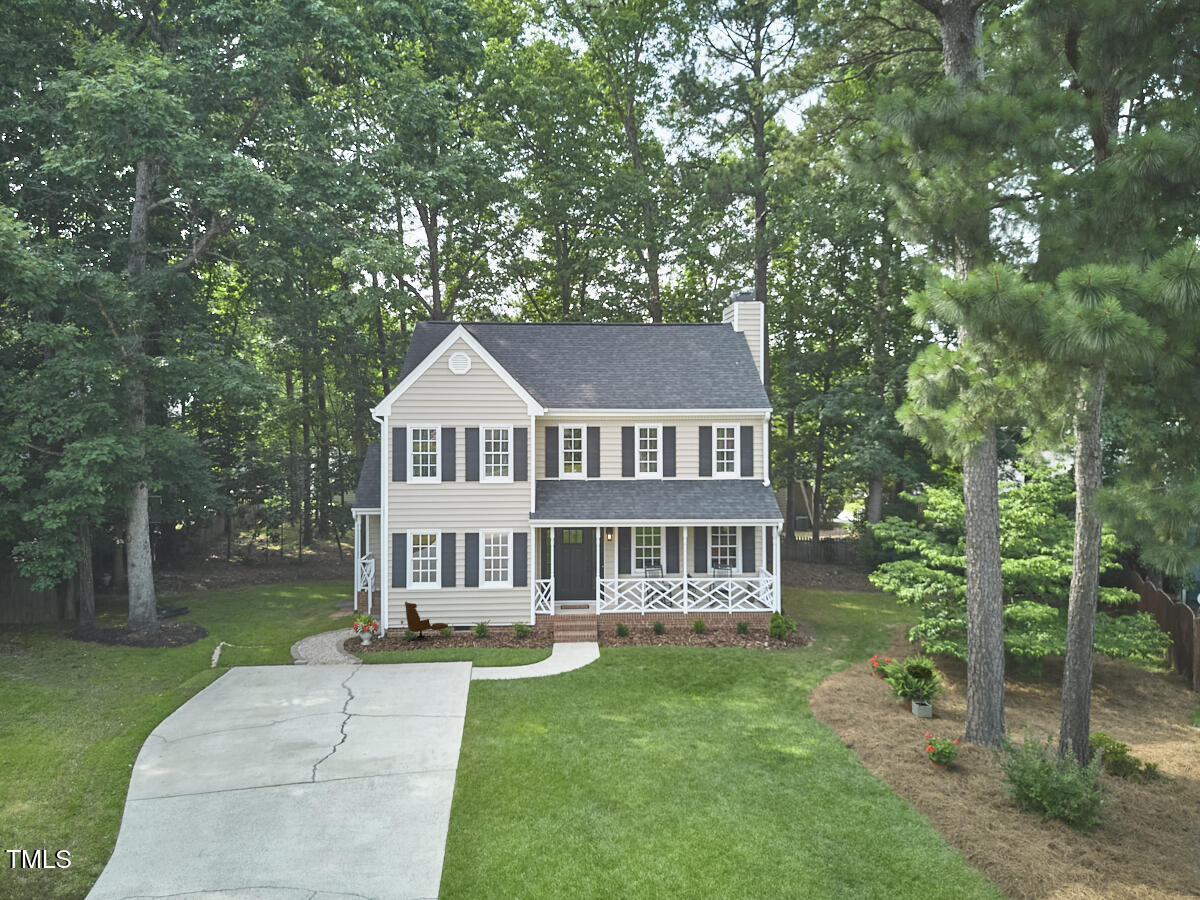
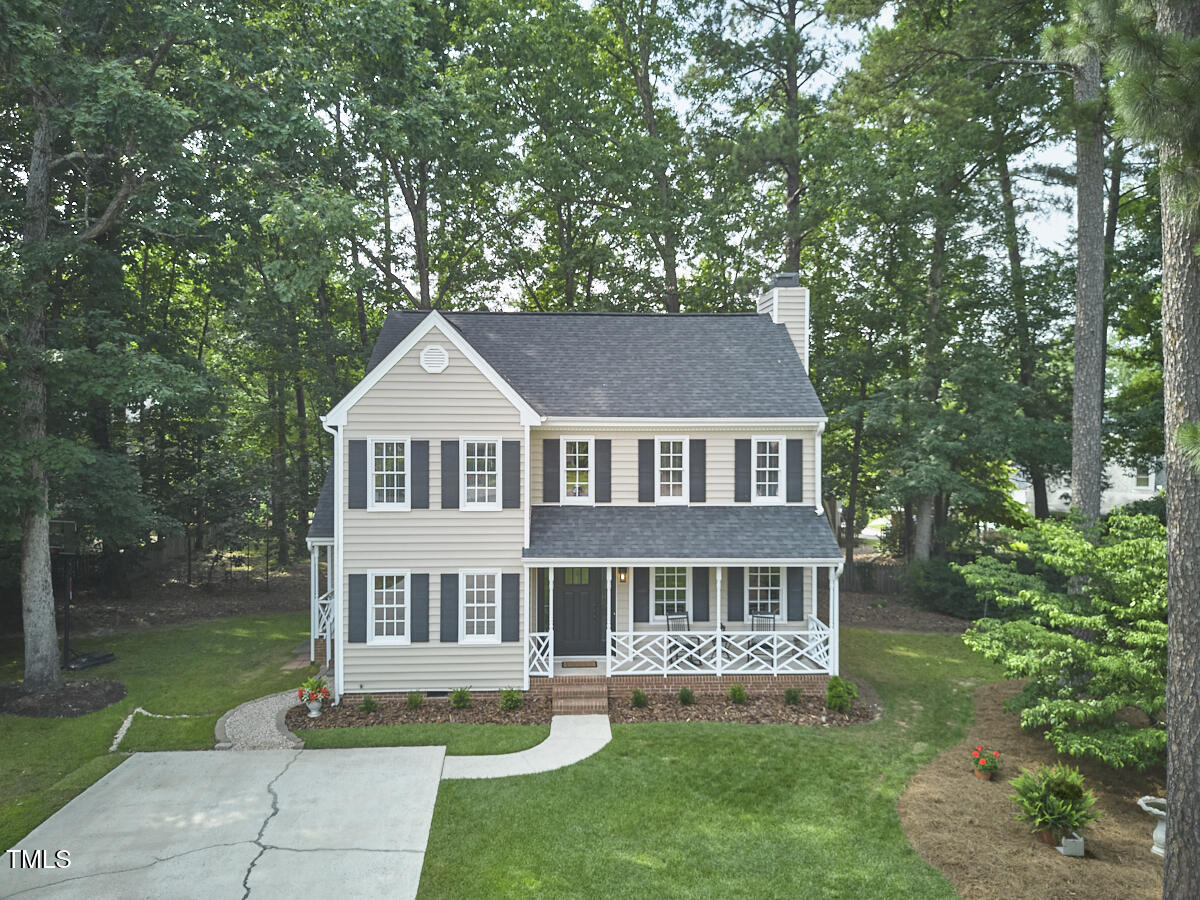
lounge chair: present [405,602,448,641] -> none [363,662,419,713]

